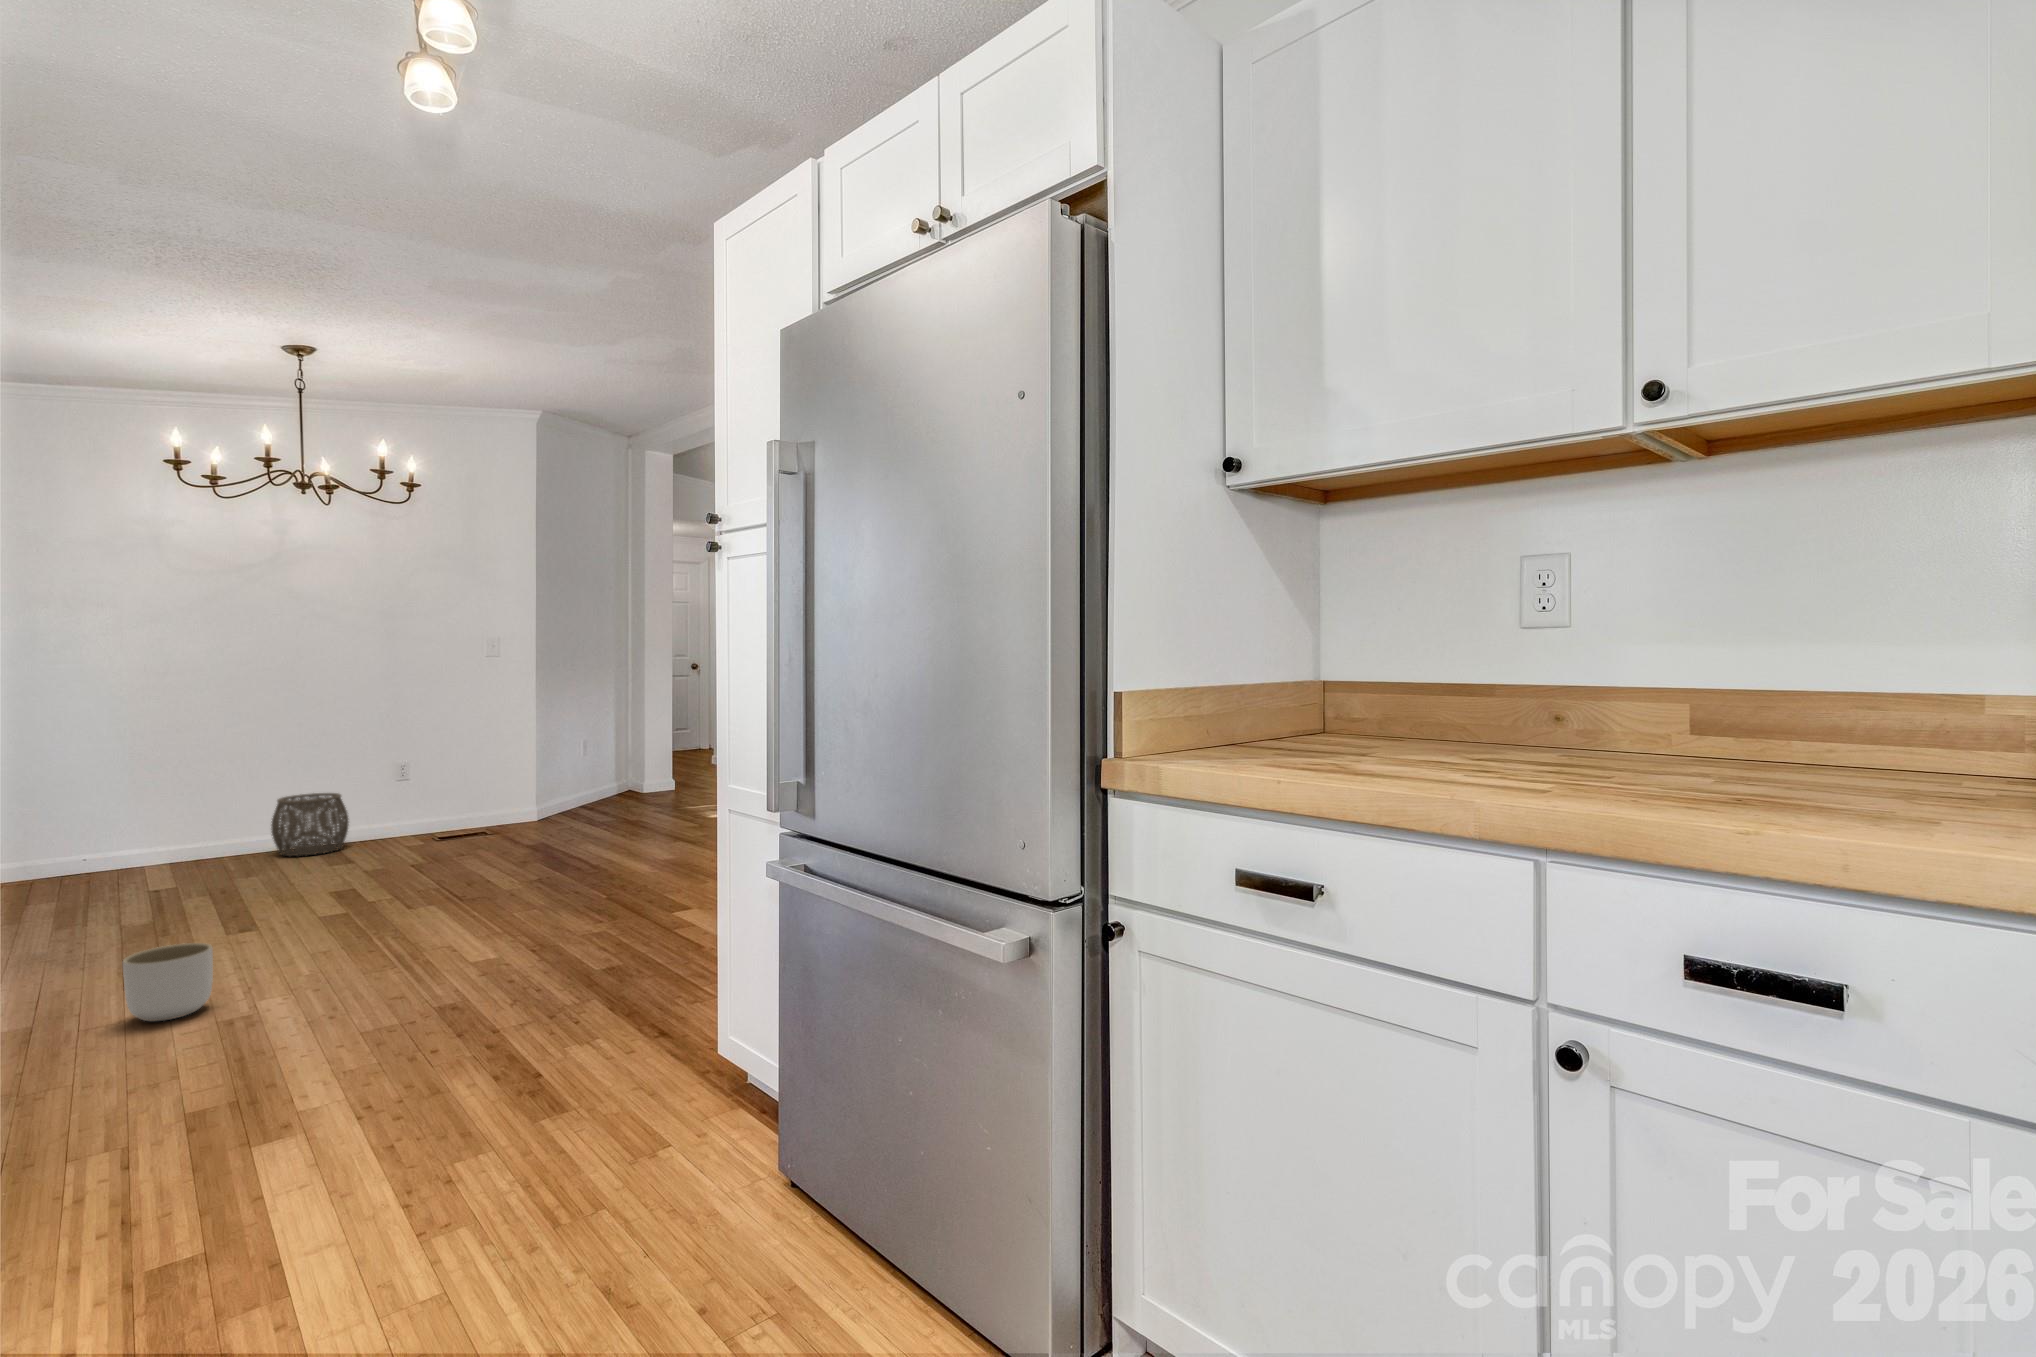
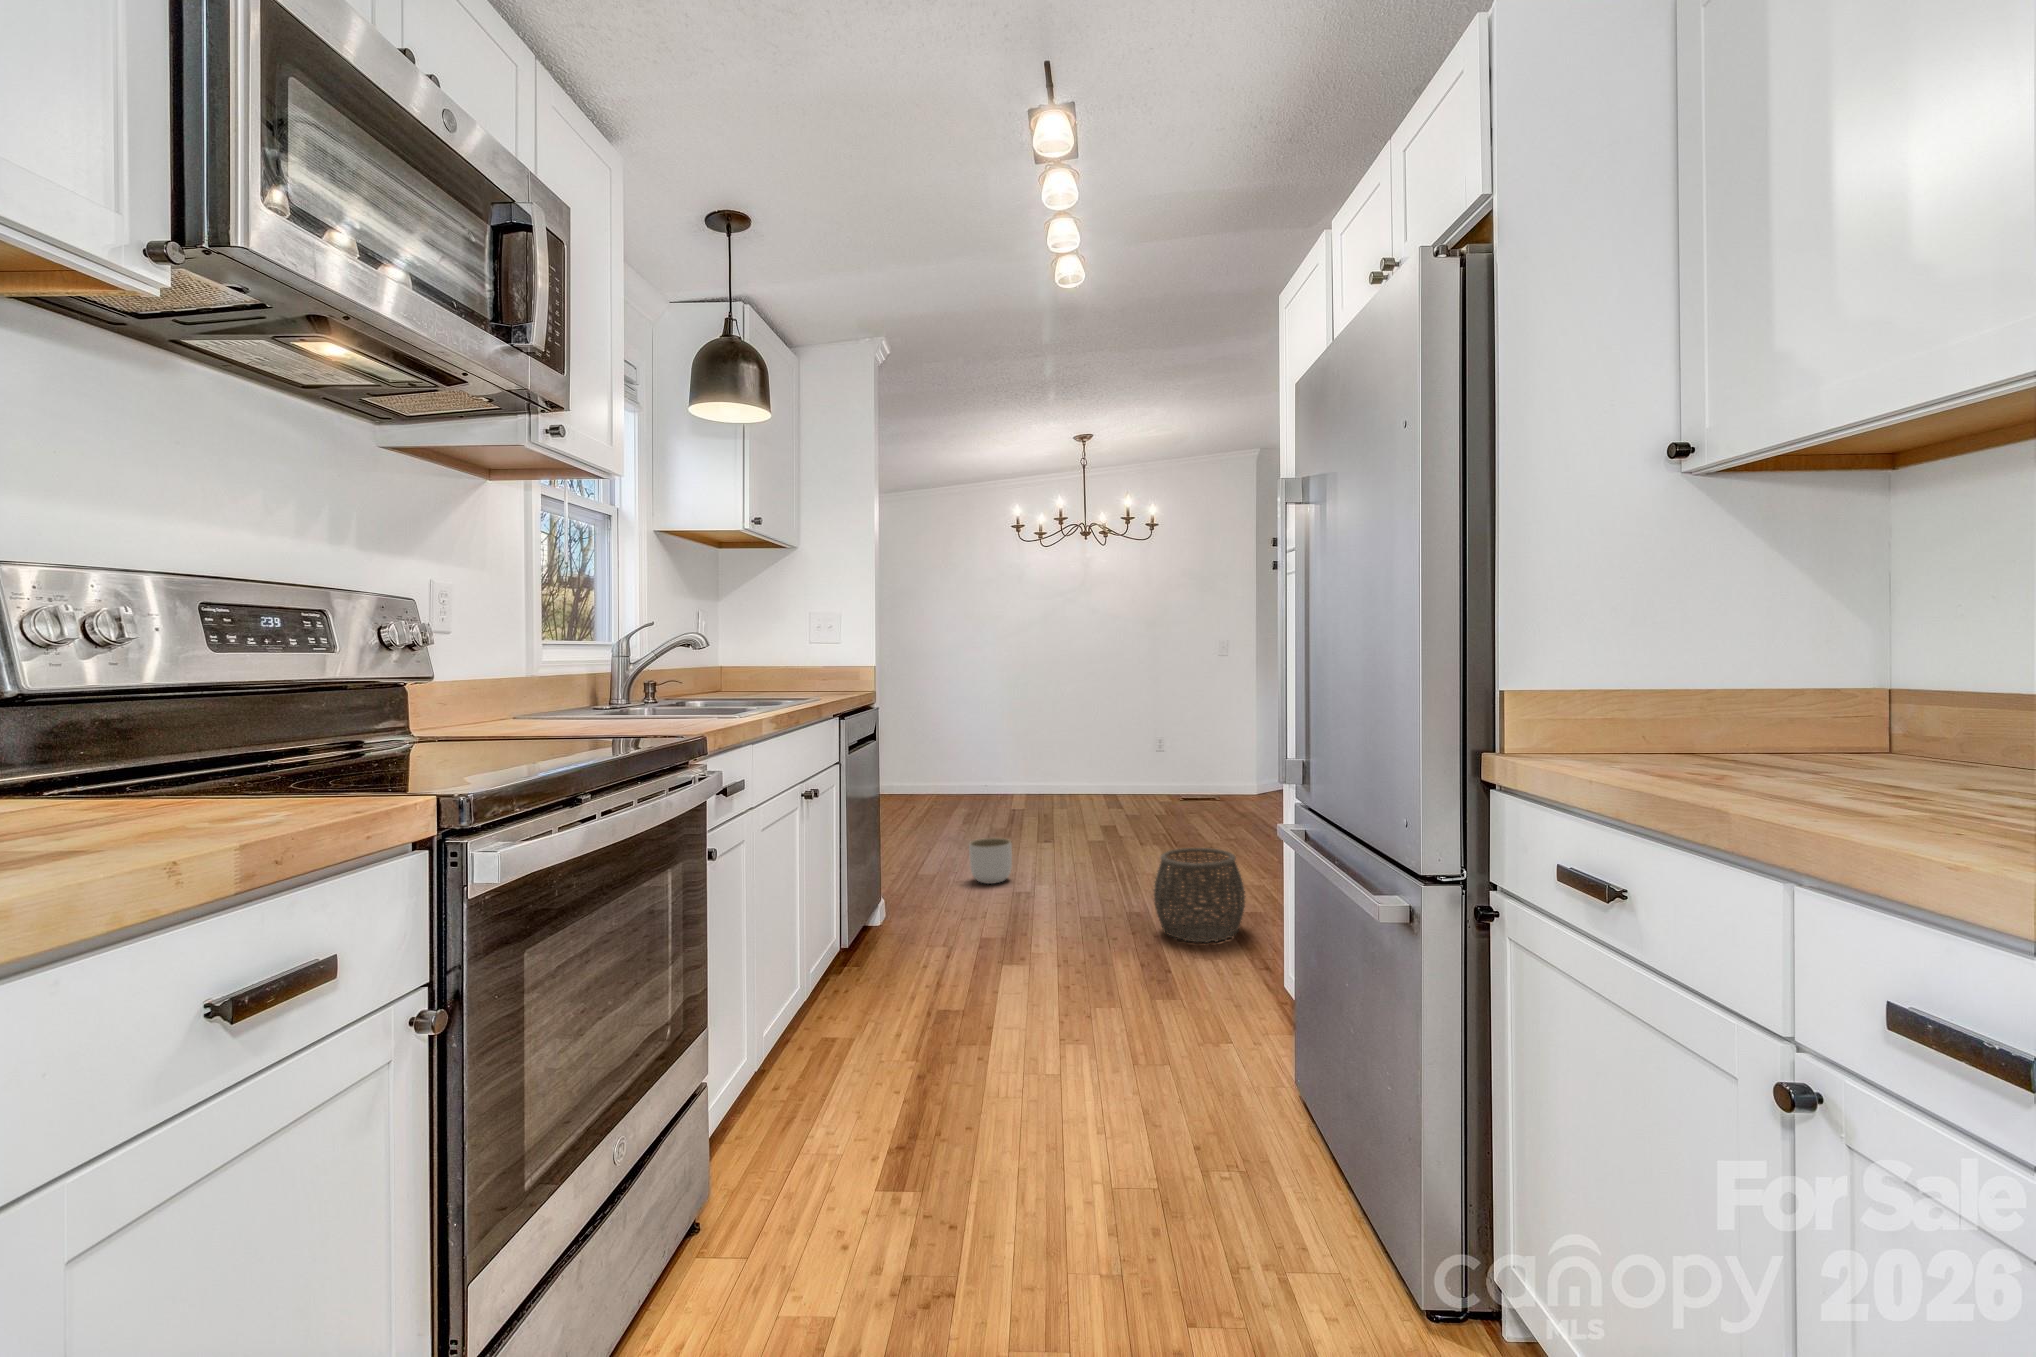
woven basket: present [271,793,349,856] -> present [1154,848,1246,943]

